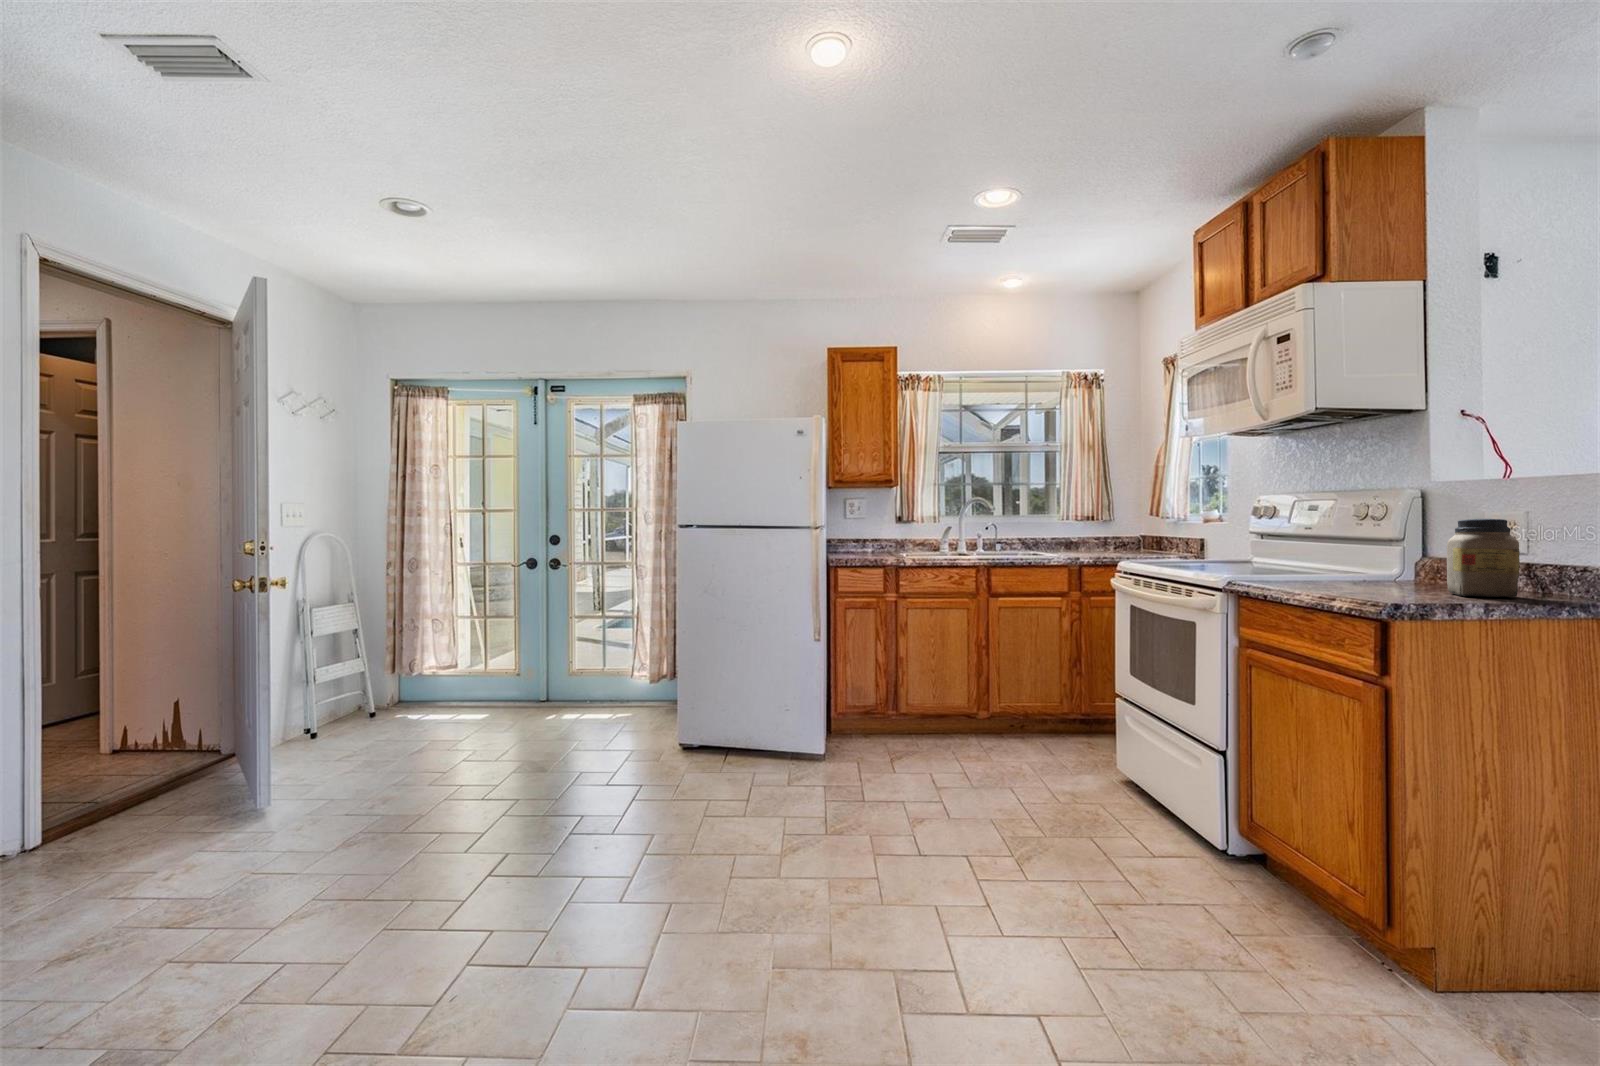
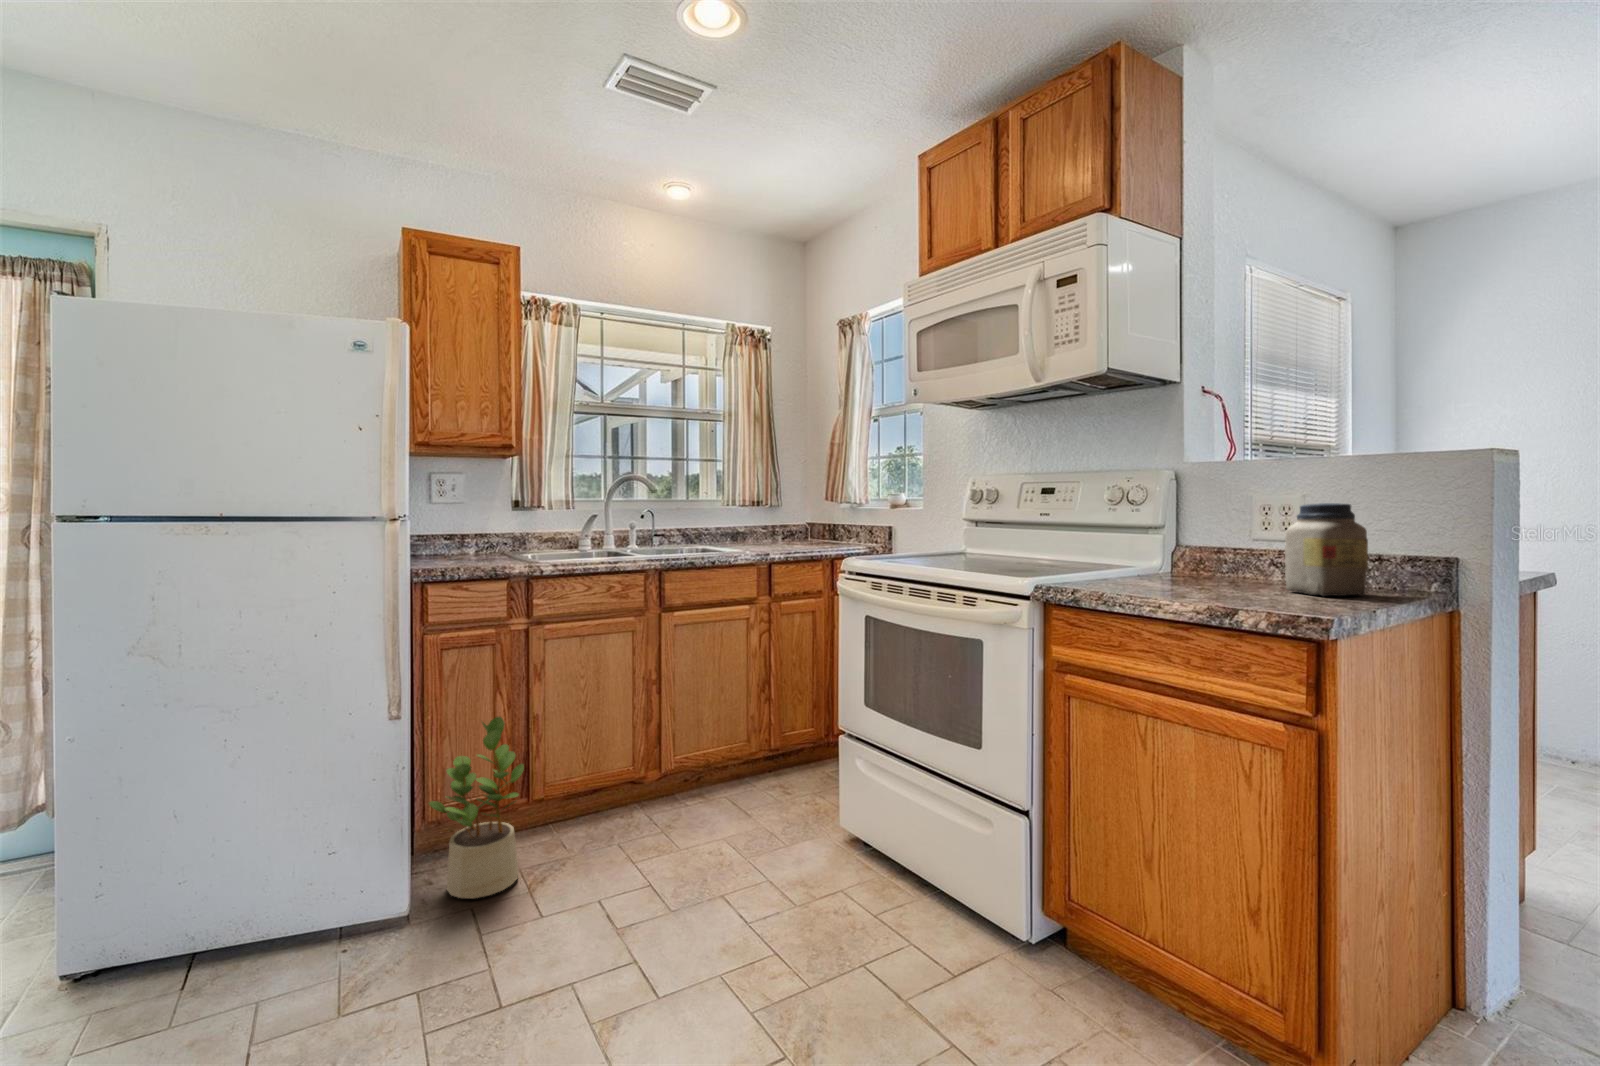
potted plant: none [835,651,889,758] -> present [429,717,524,898]

